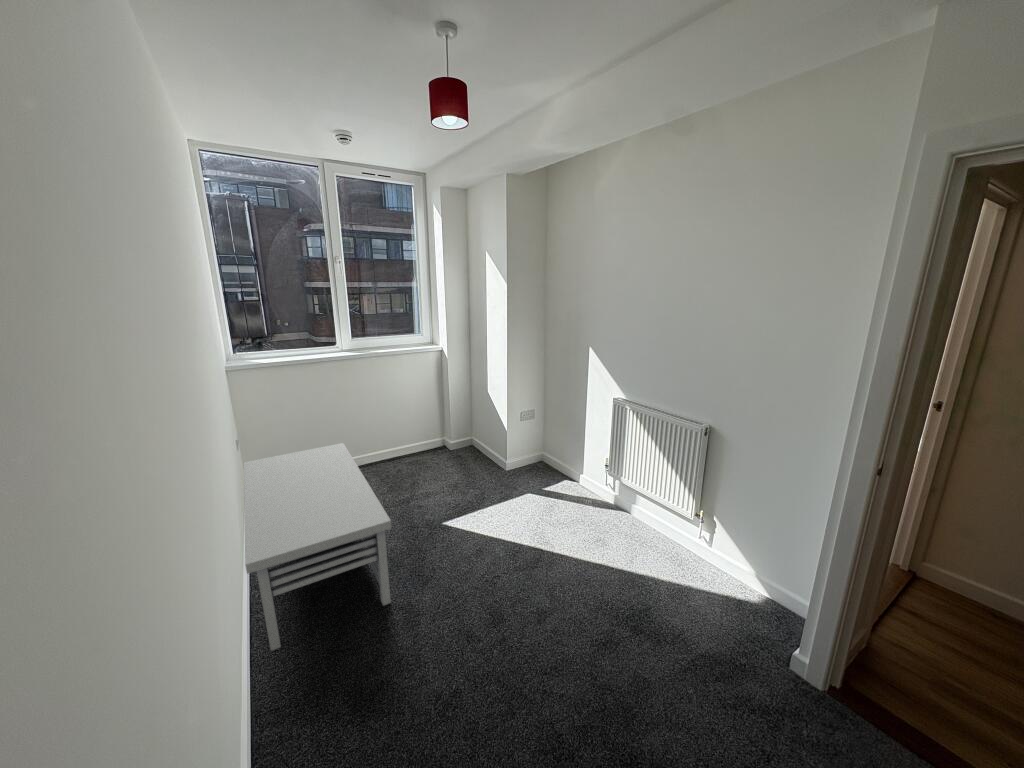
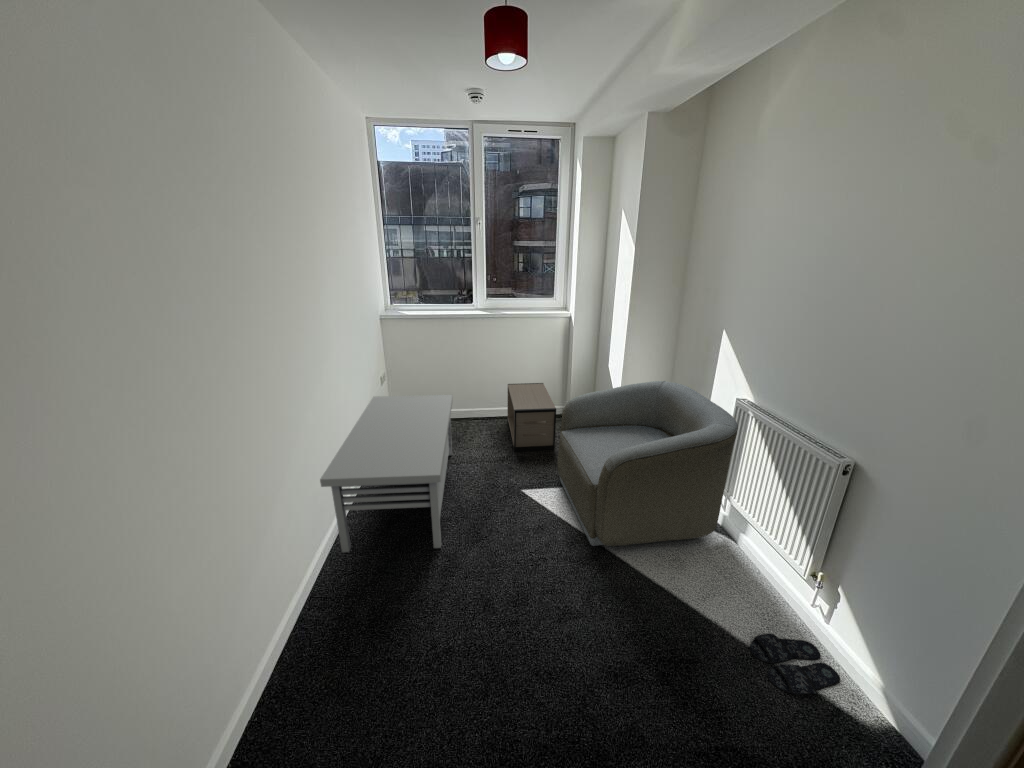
armchair: none [467,396,620,551] -> present [558,381,738,546]
nightstand: none [386,418,452,490] -> present [507,383,556,451]
slippers: none [674,565,732,603] -> present [750,634,840,695]

